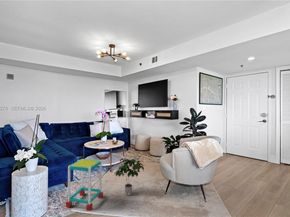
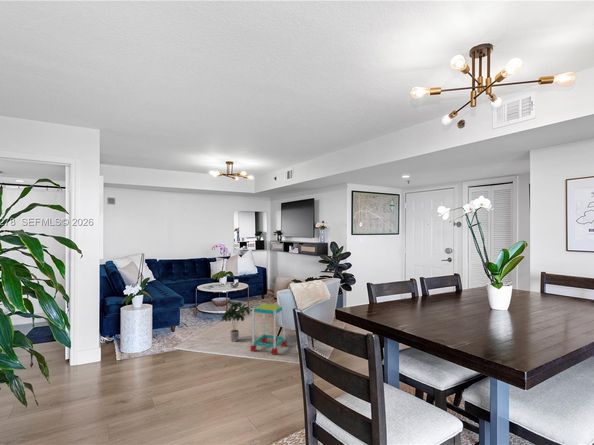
side table: present [66,159,103,211] -> present [251,303,287,355]

